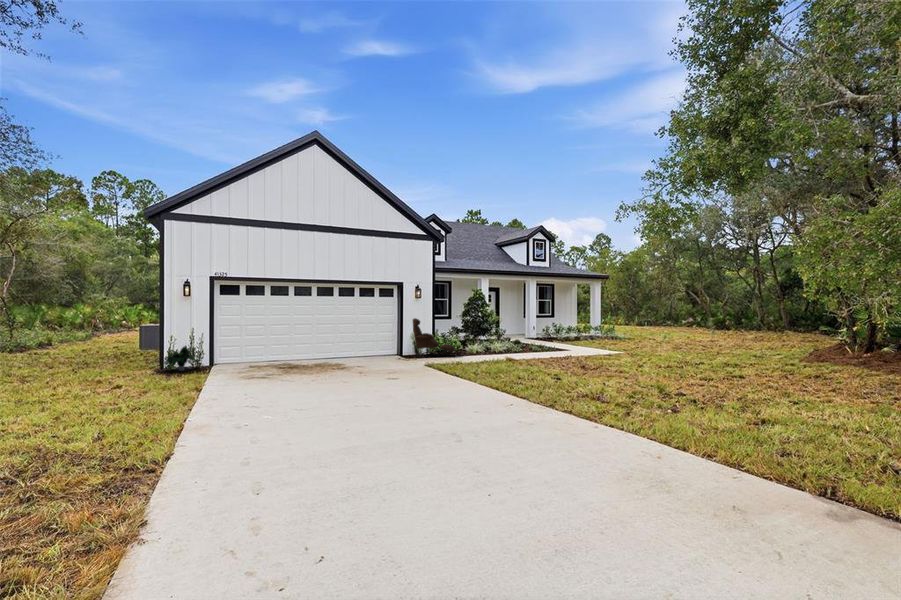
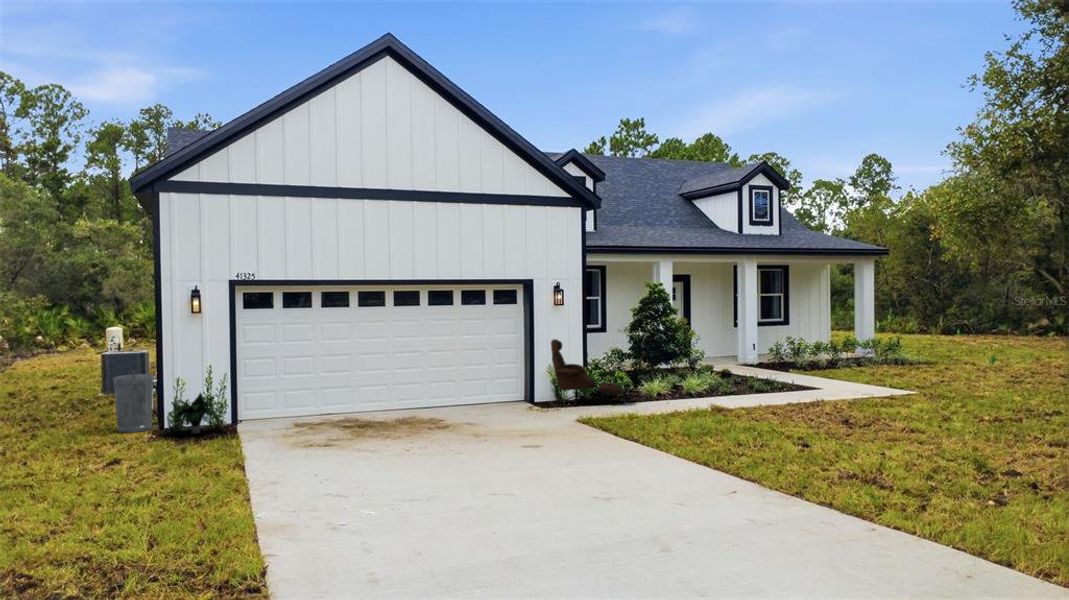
trash can: none [129,331,158,370] -> present [113,371,154,433]

